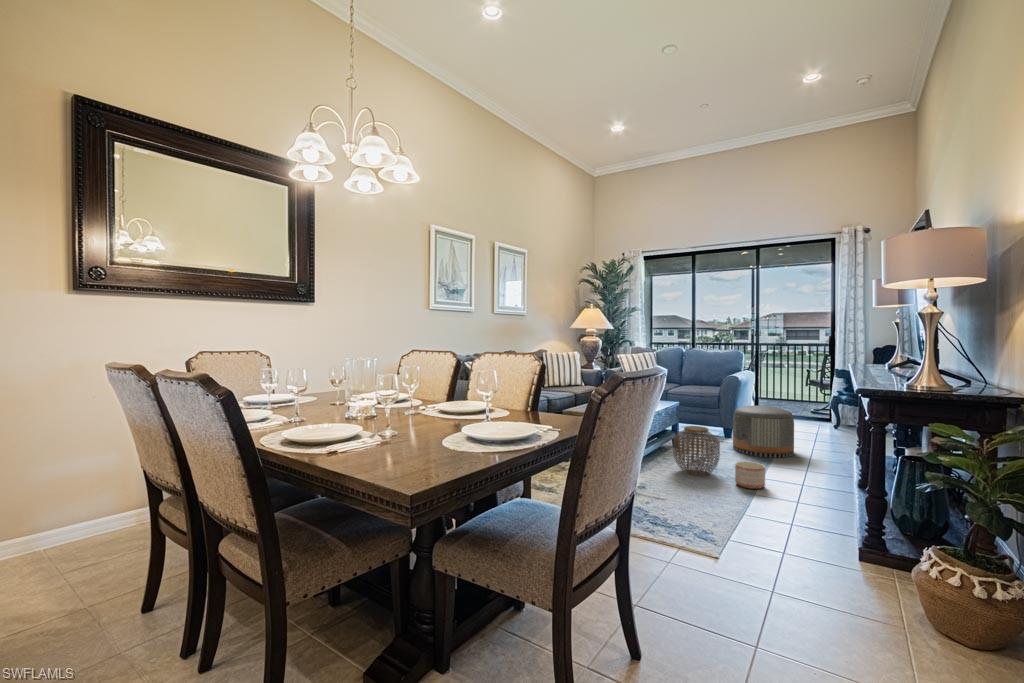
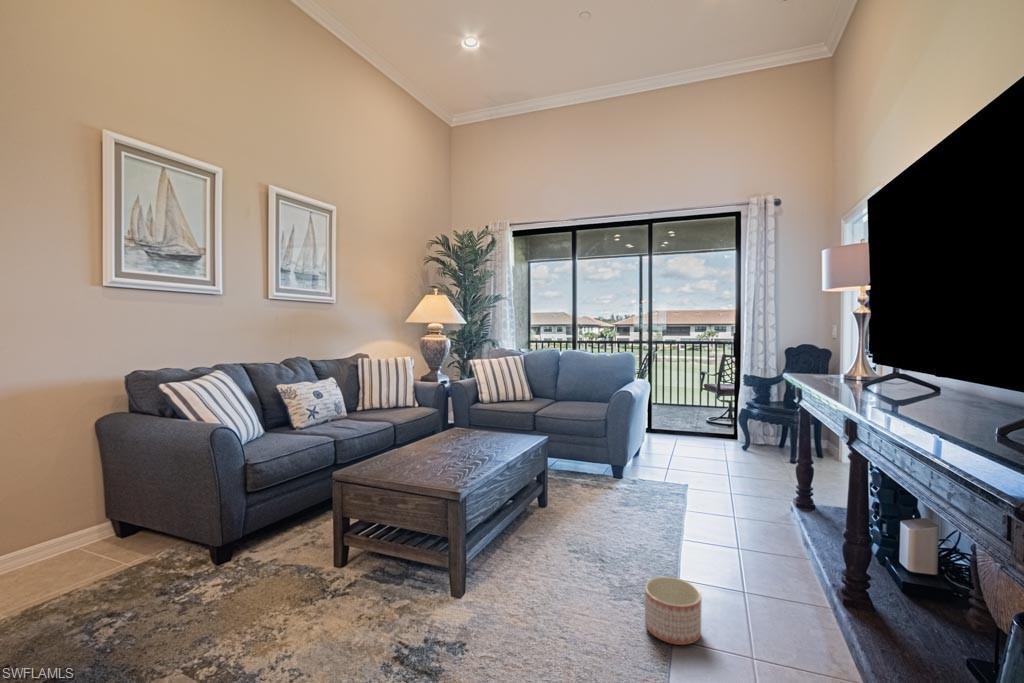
pouf: present [733,406,794,458] -> none [628,438,716,526]
woven basket: present [673,426,720,476] -> none [532,501,614,604]

